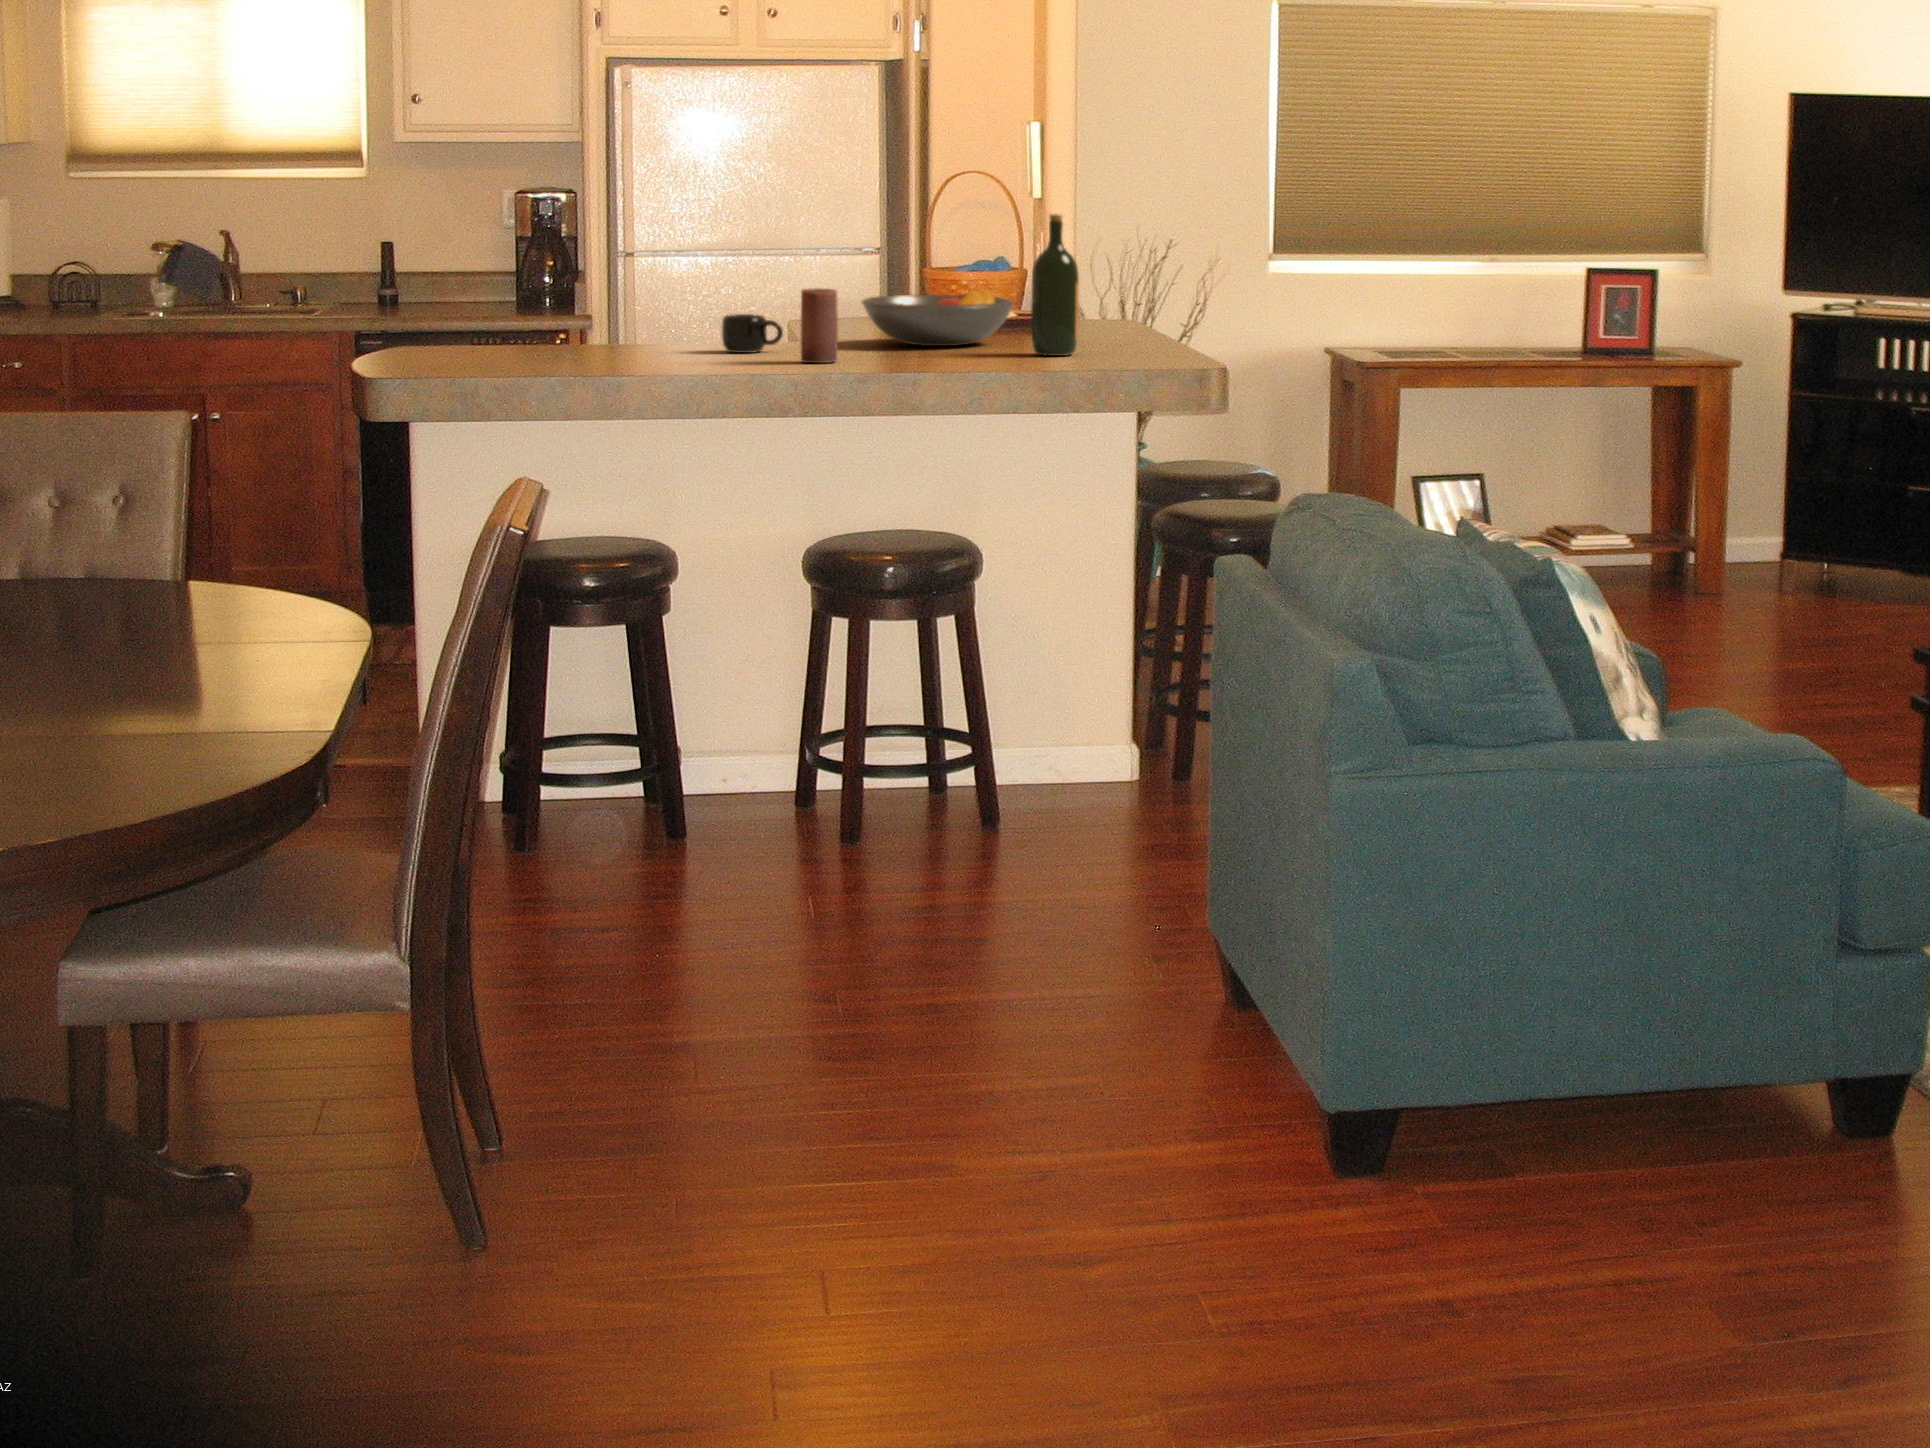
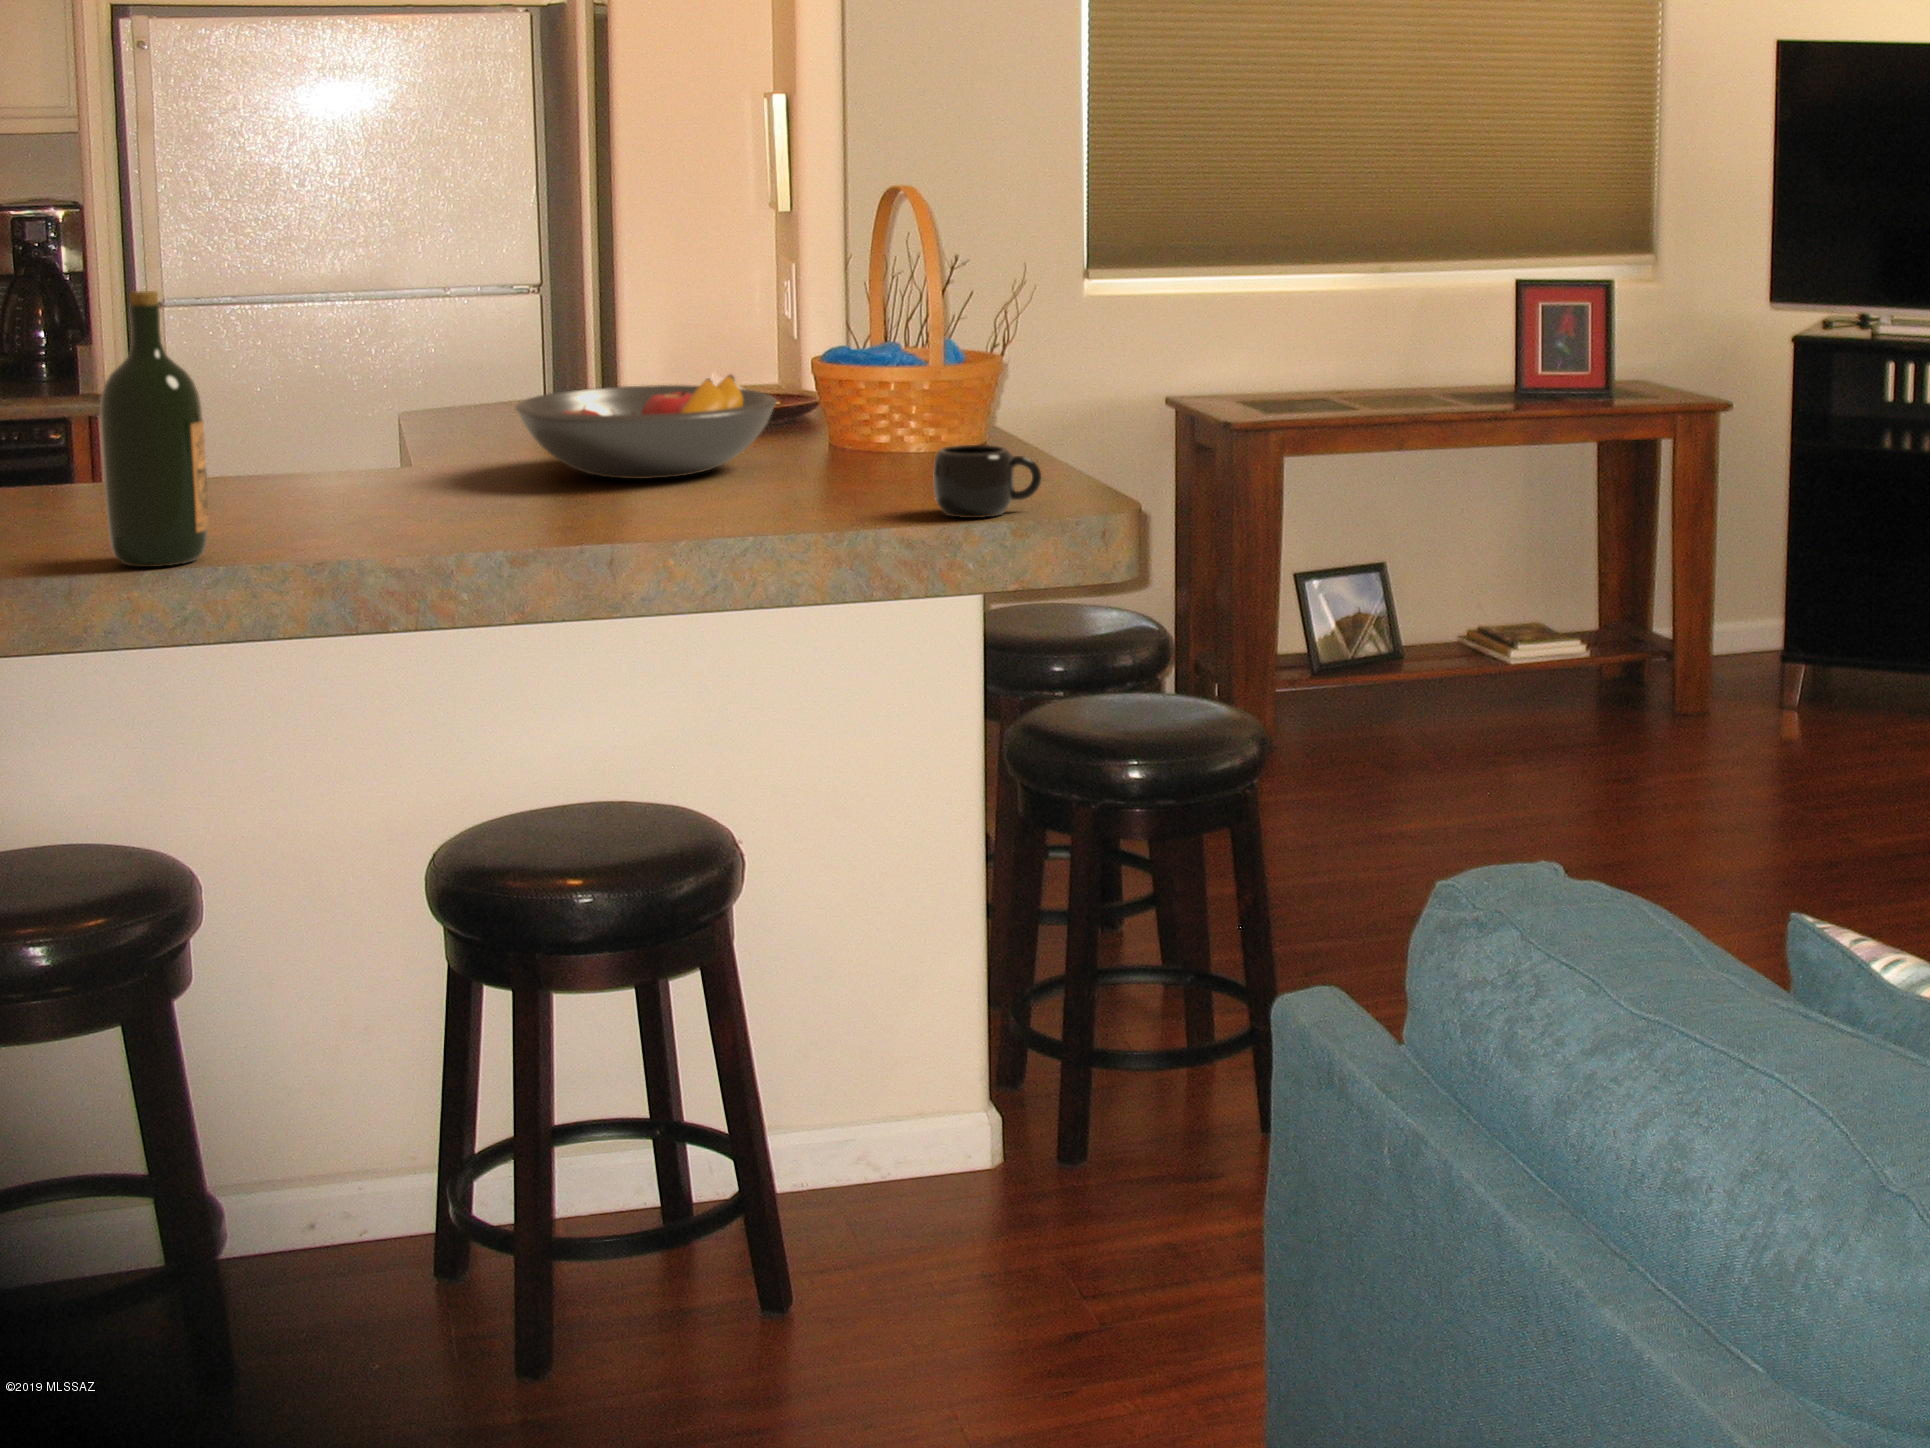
wine bottle: present [1031,214,1079,356] -> present [100,291,209,567]
candle: present [801,288,838,363] -> none [403,405,474,540]
mug: present [721,314,783,353] -> present [934,445,1041,518]

